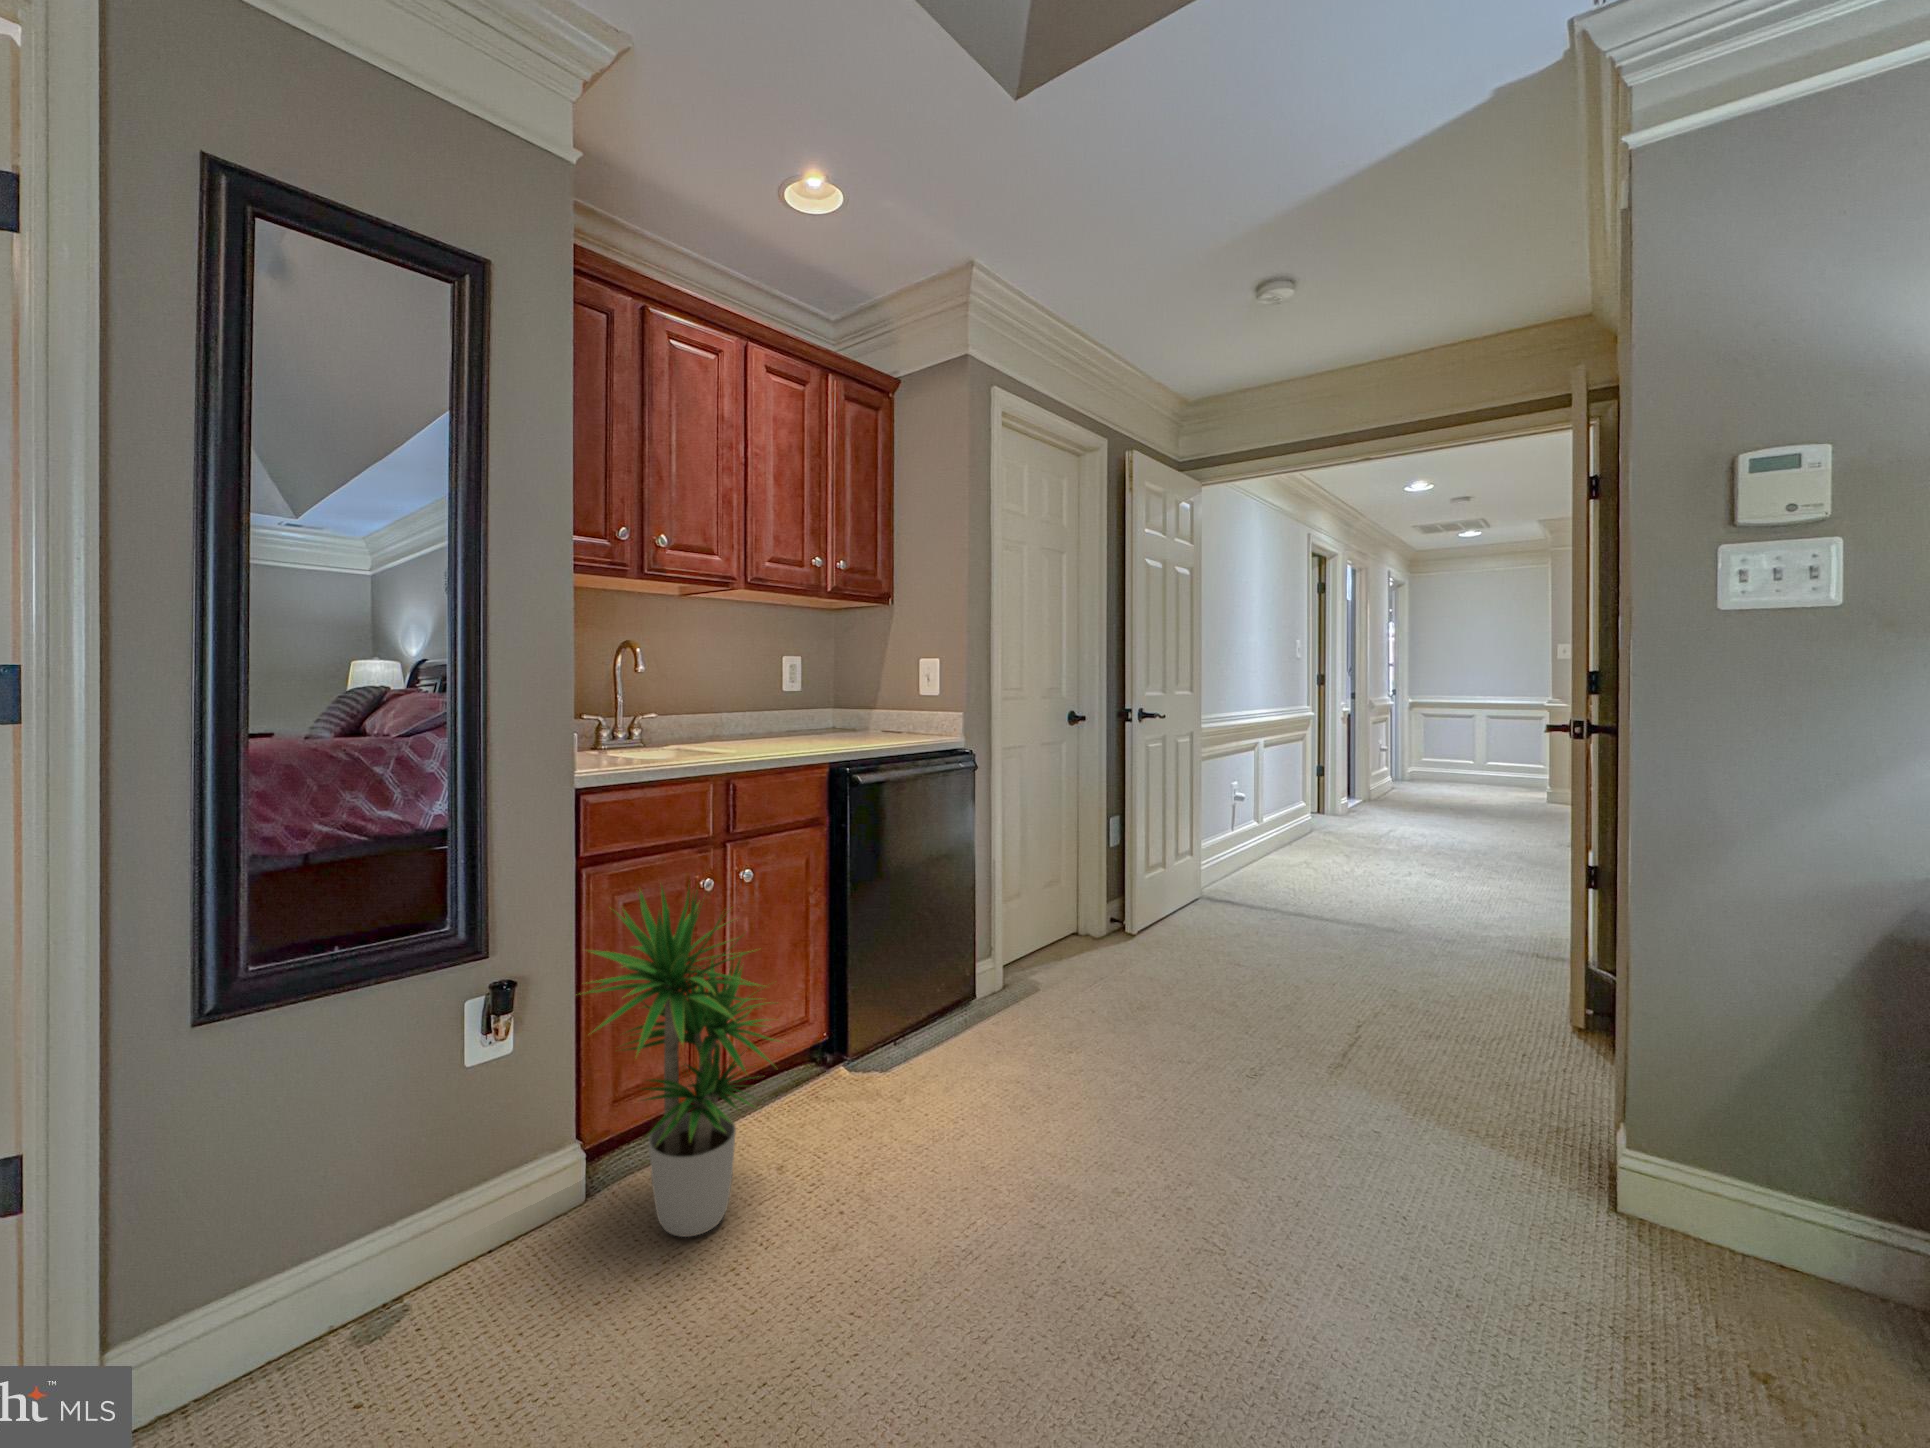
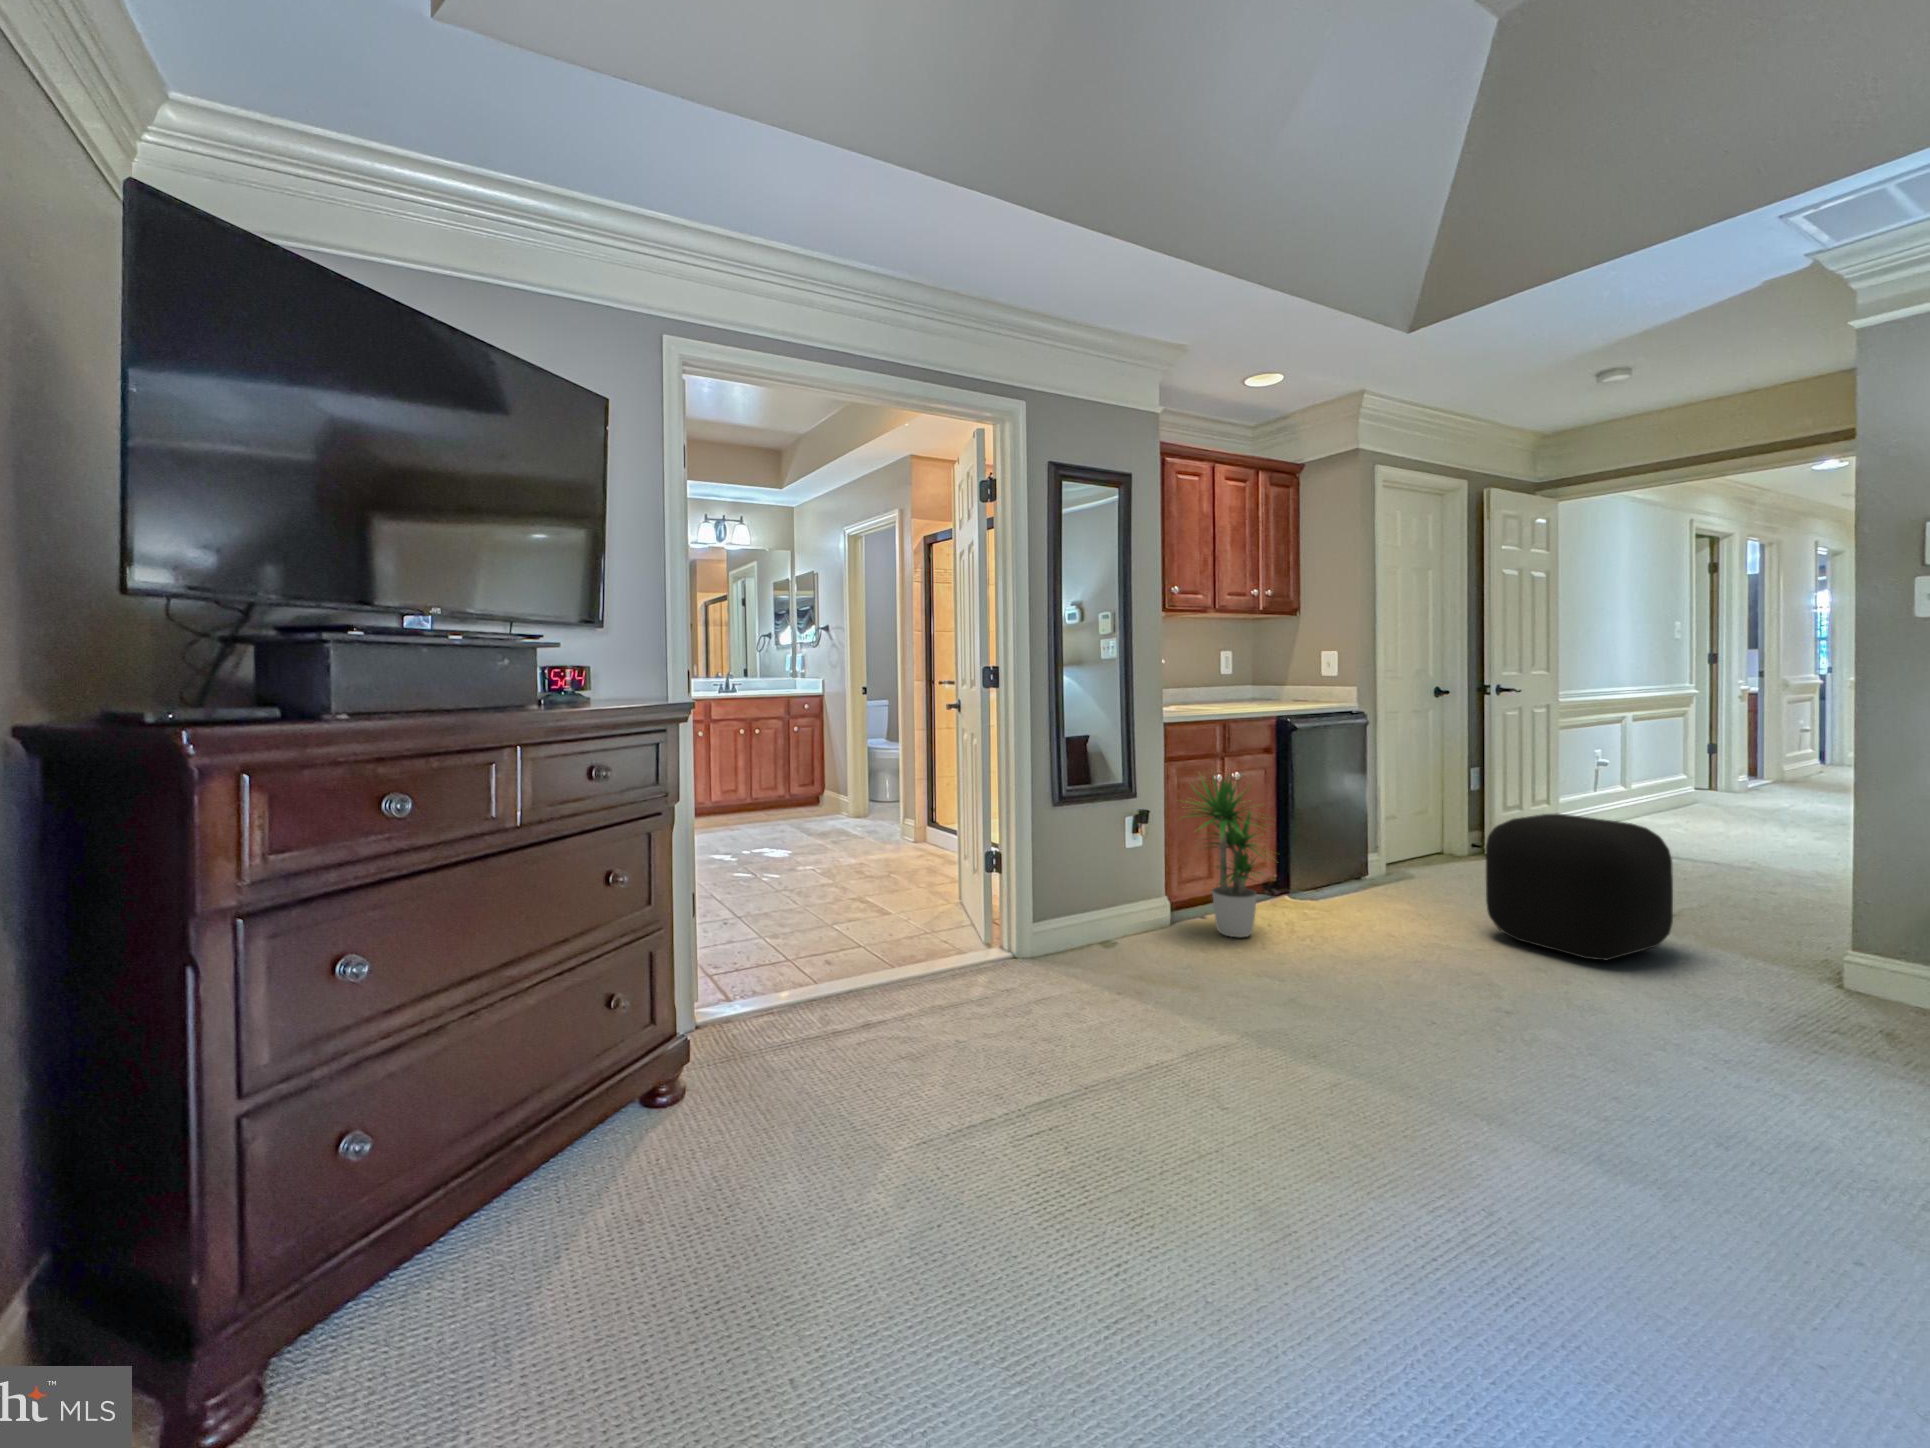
ottoman: none [1126,921,1387,1206] -> present [1486,813,1673,960]

